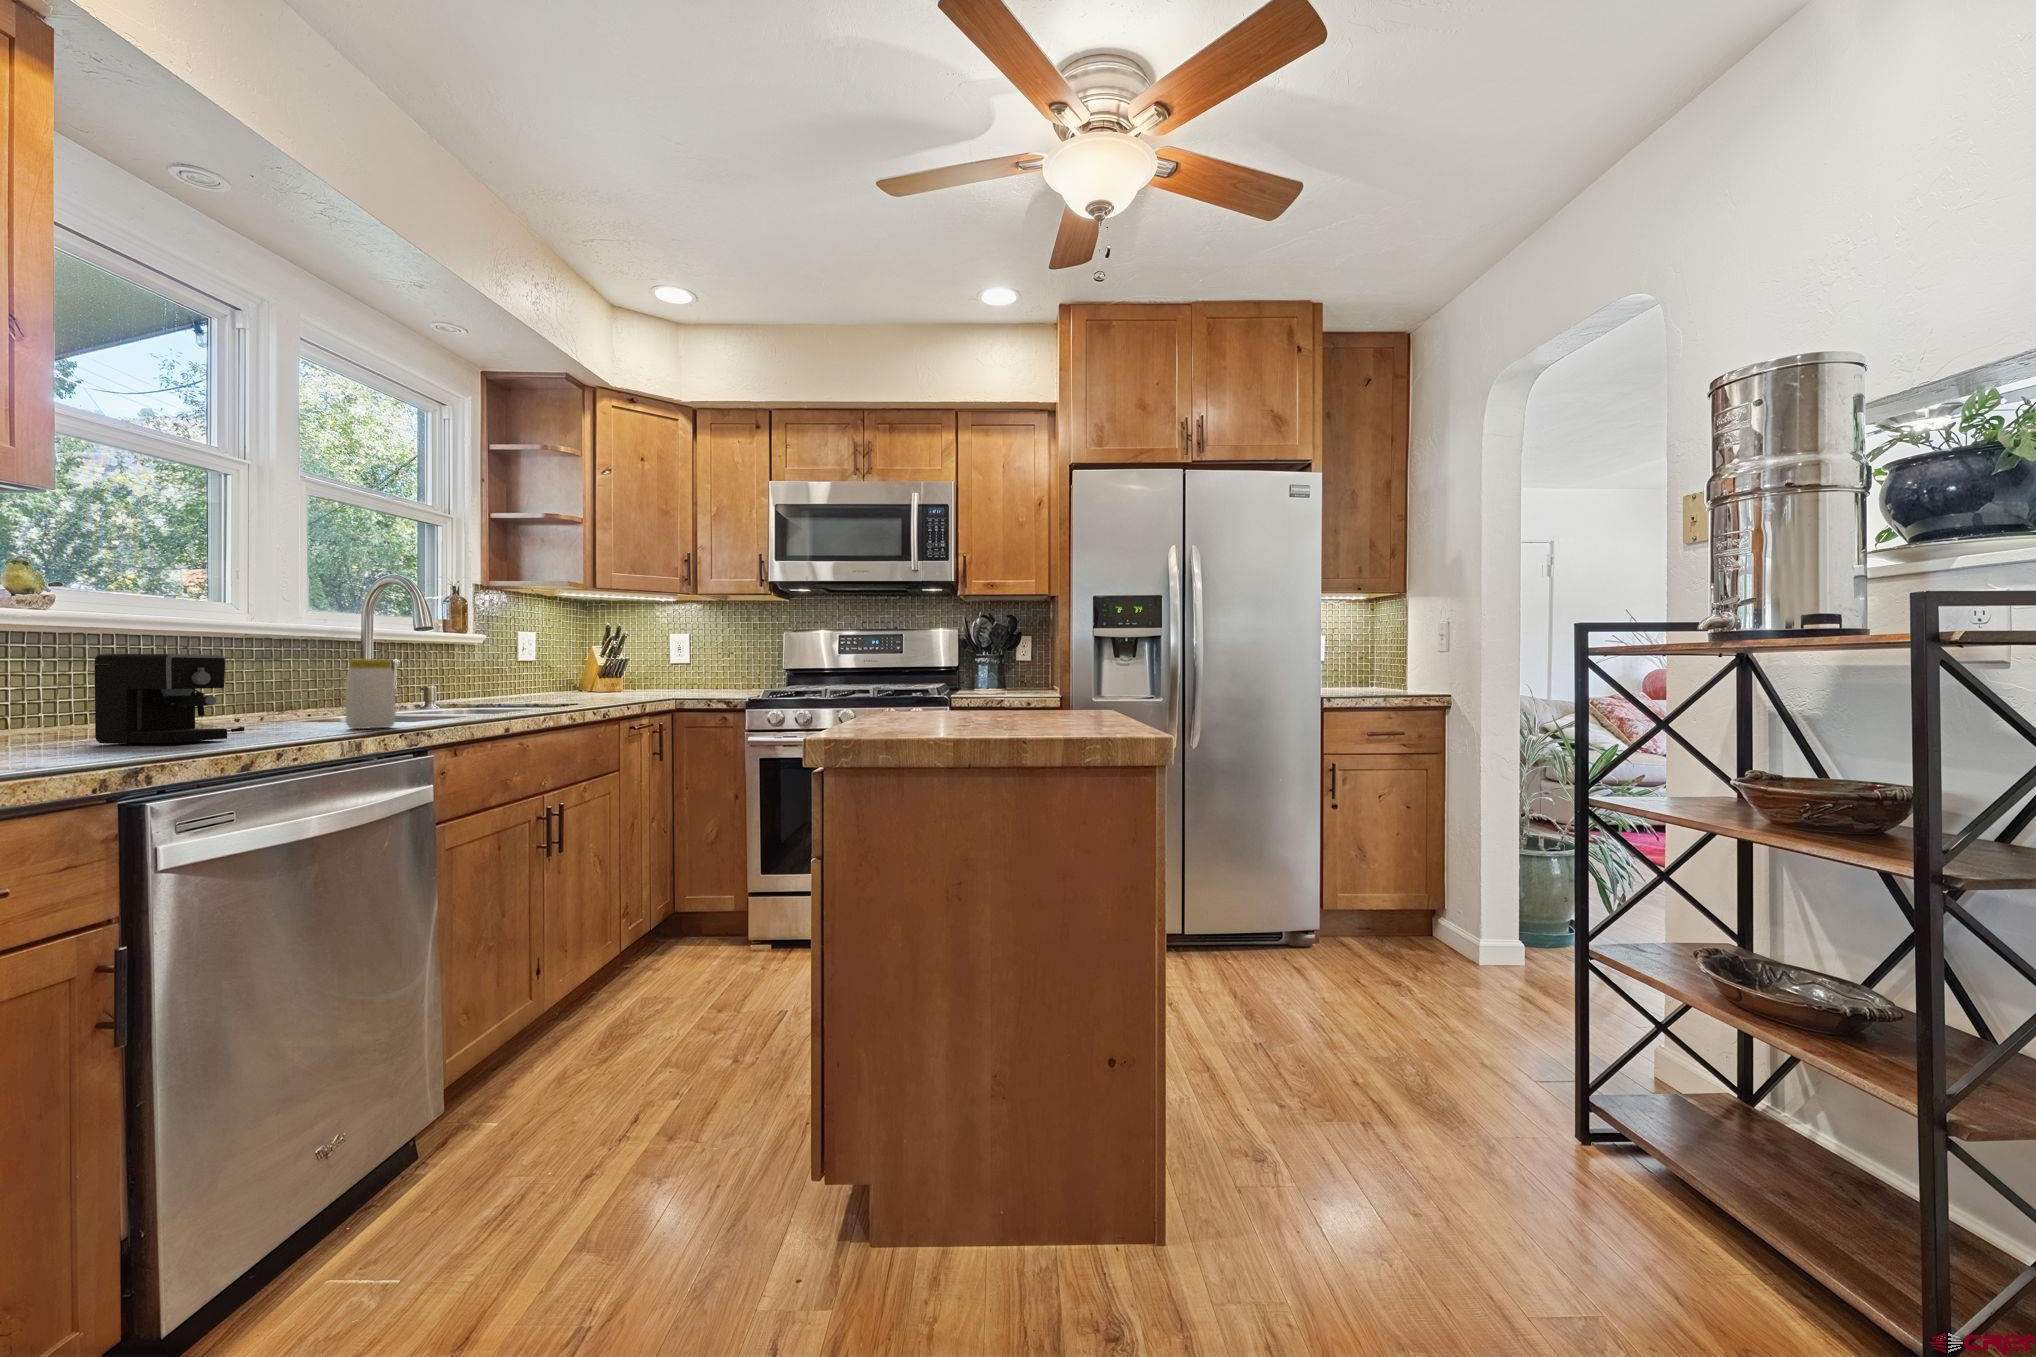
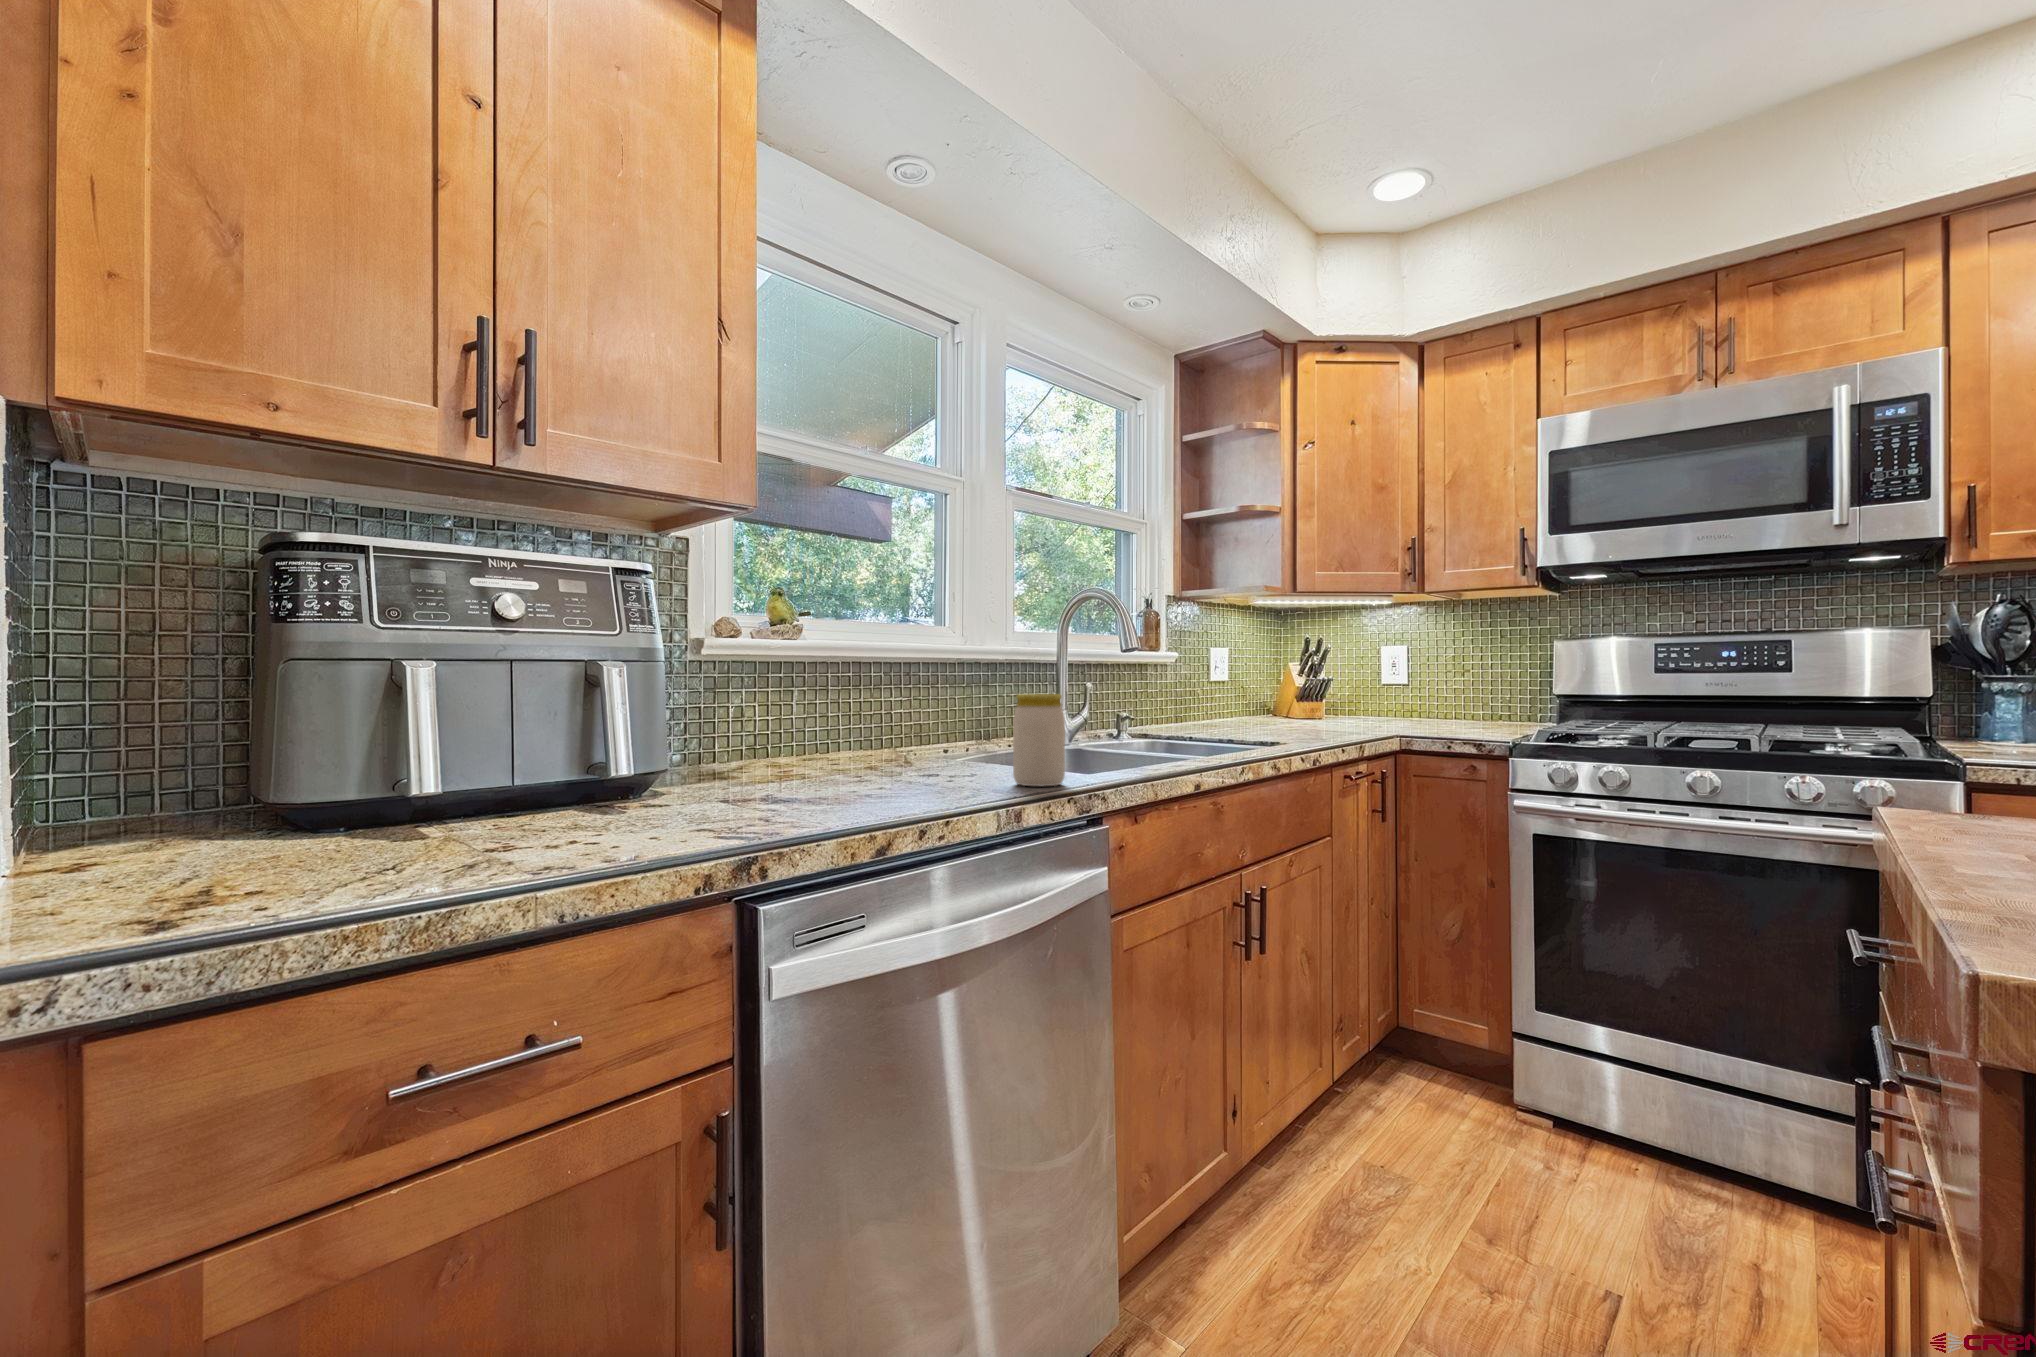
coffee maker: present [95,654,245,744] -> none [775,693,919,806]

